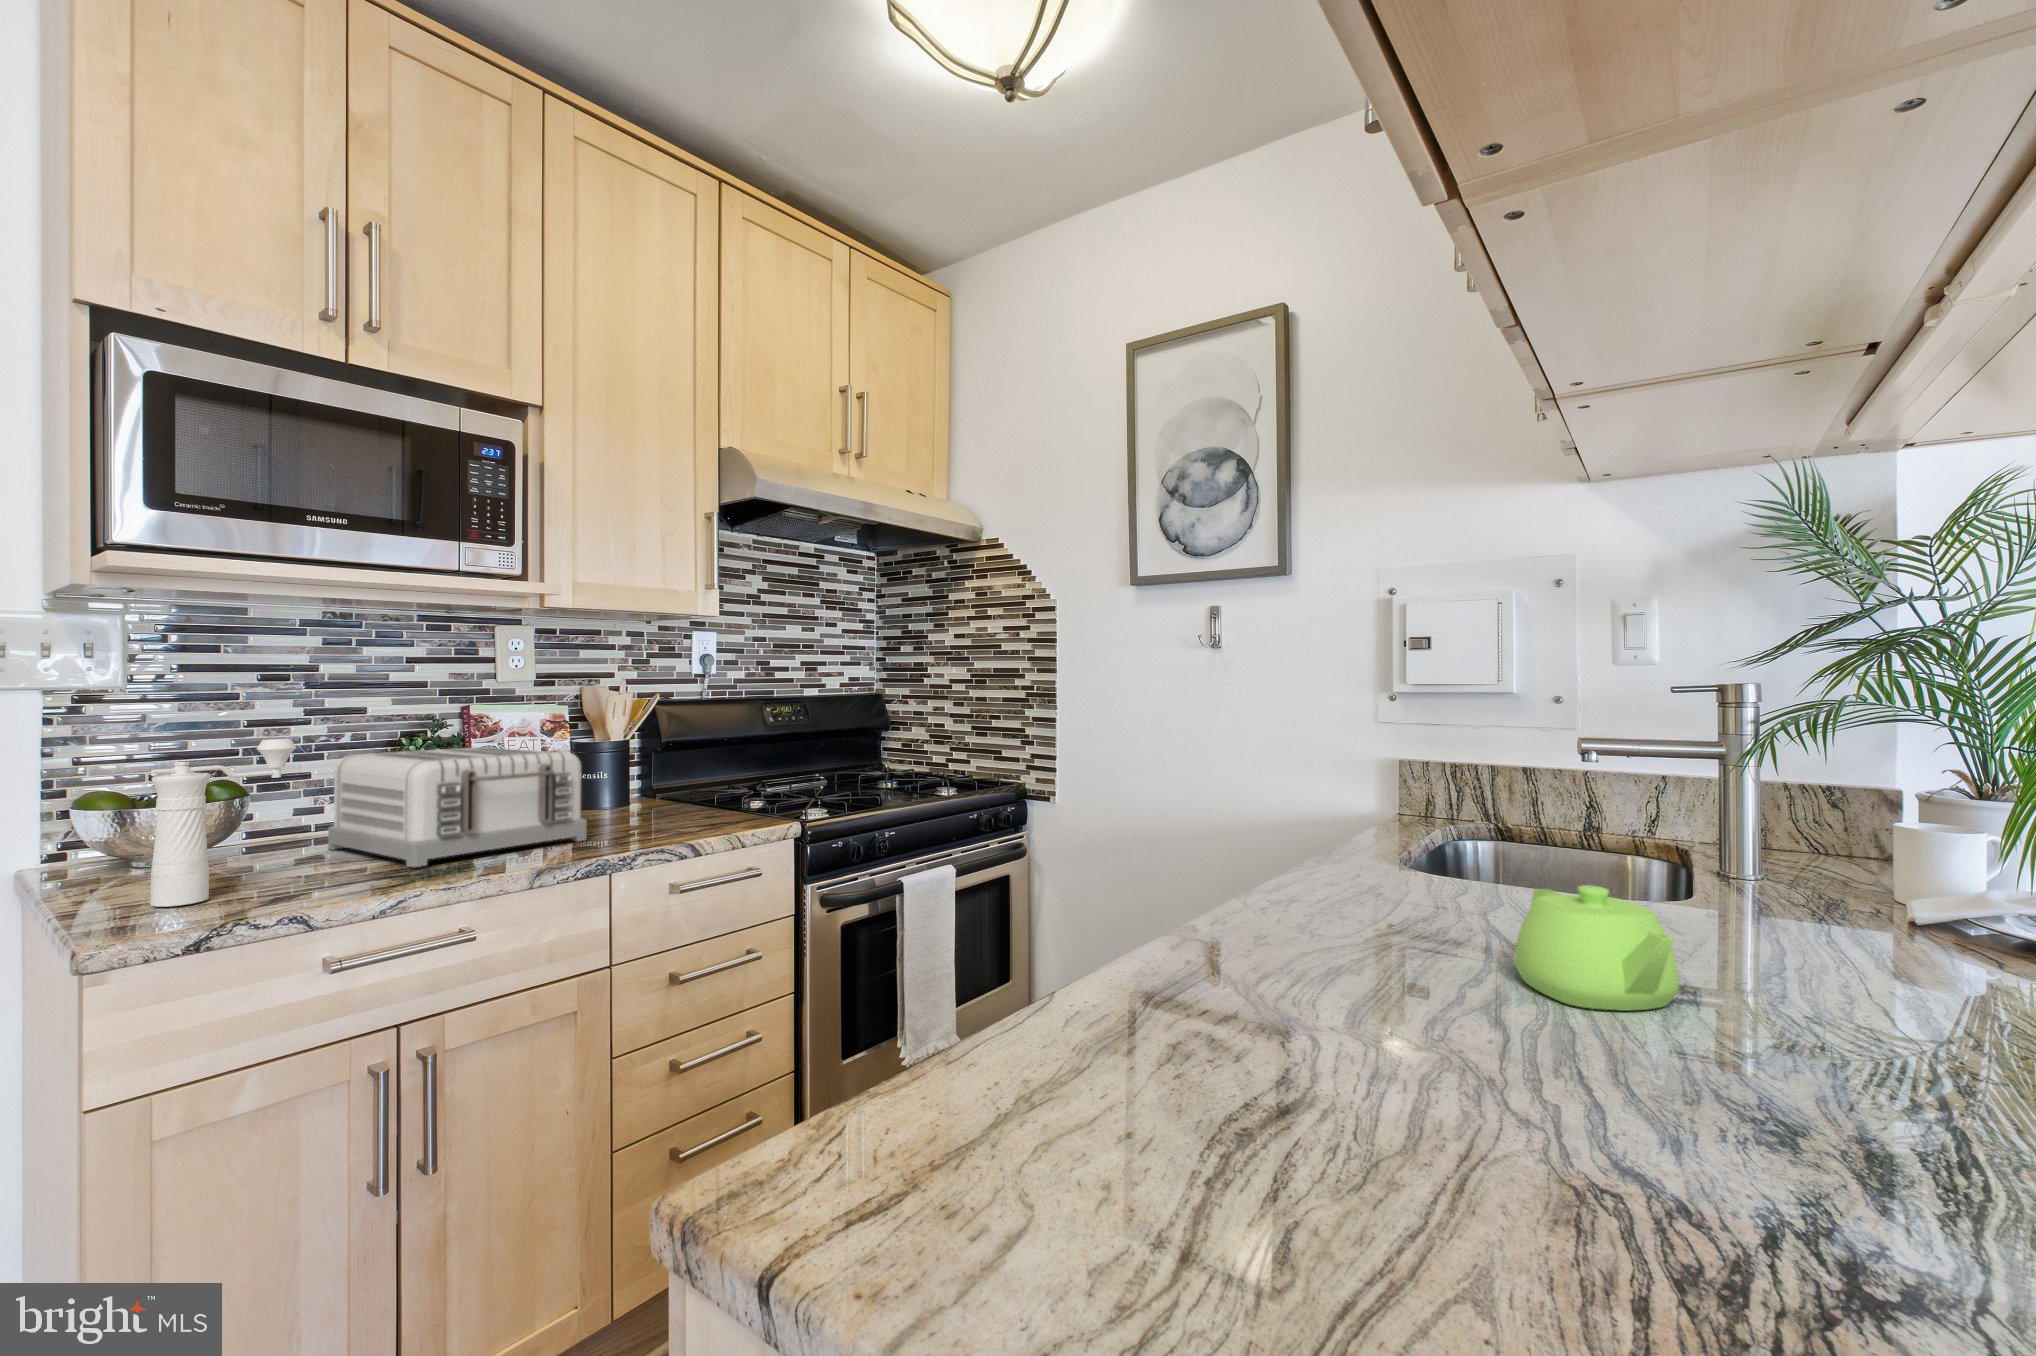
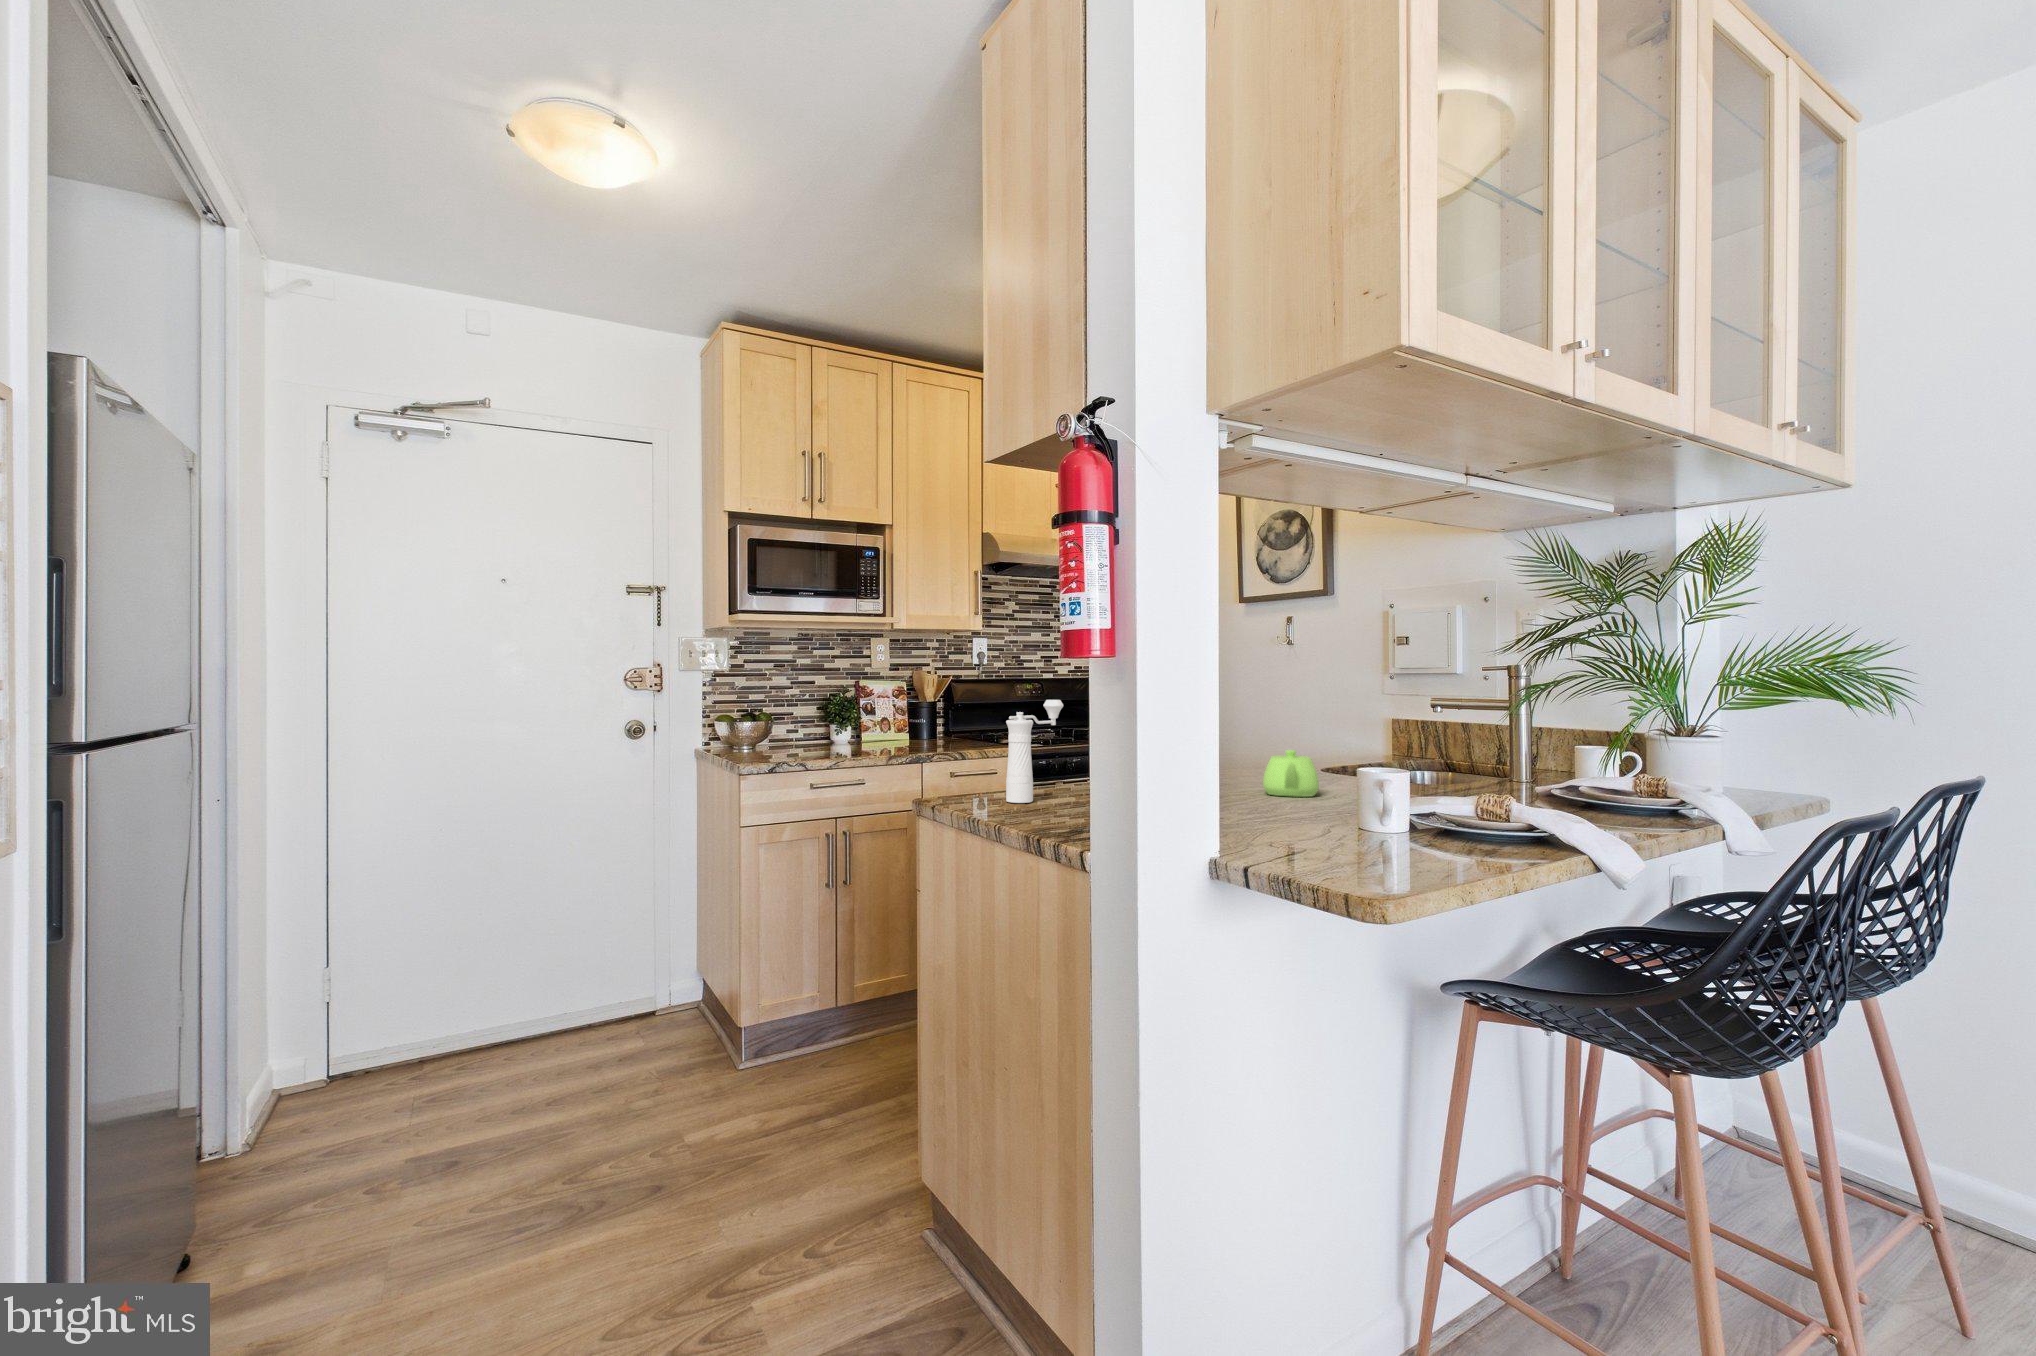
pepper mill: present [150,739,296,907] -> present [1006,700,1063,803]
toaster: present [328,746,587,867] -> none [804,702,915,753]

